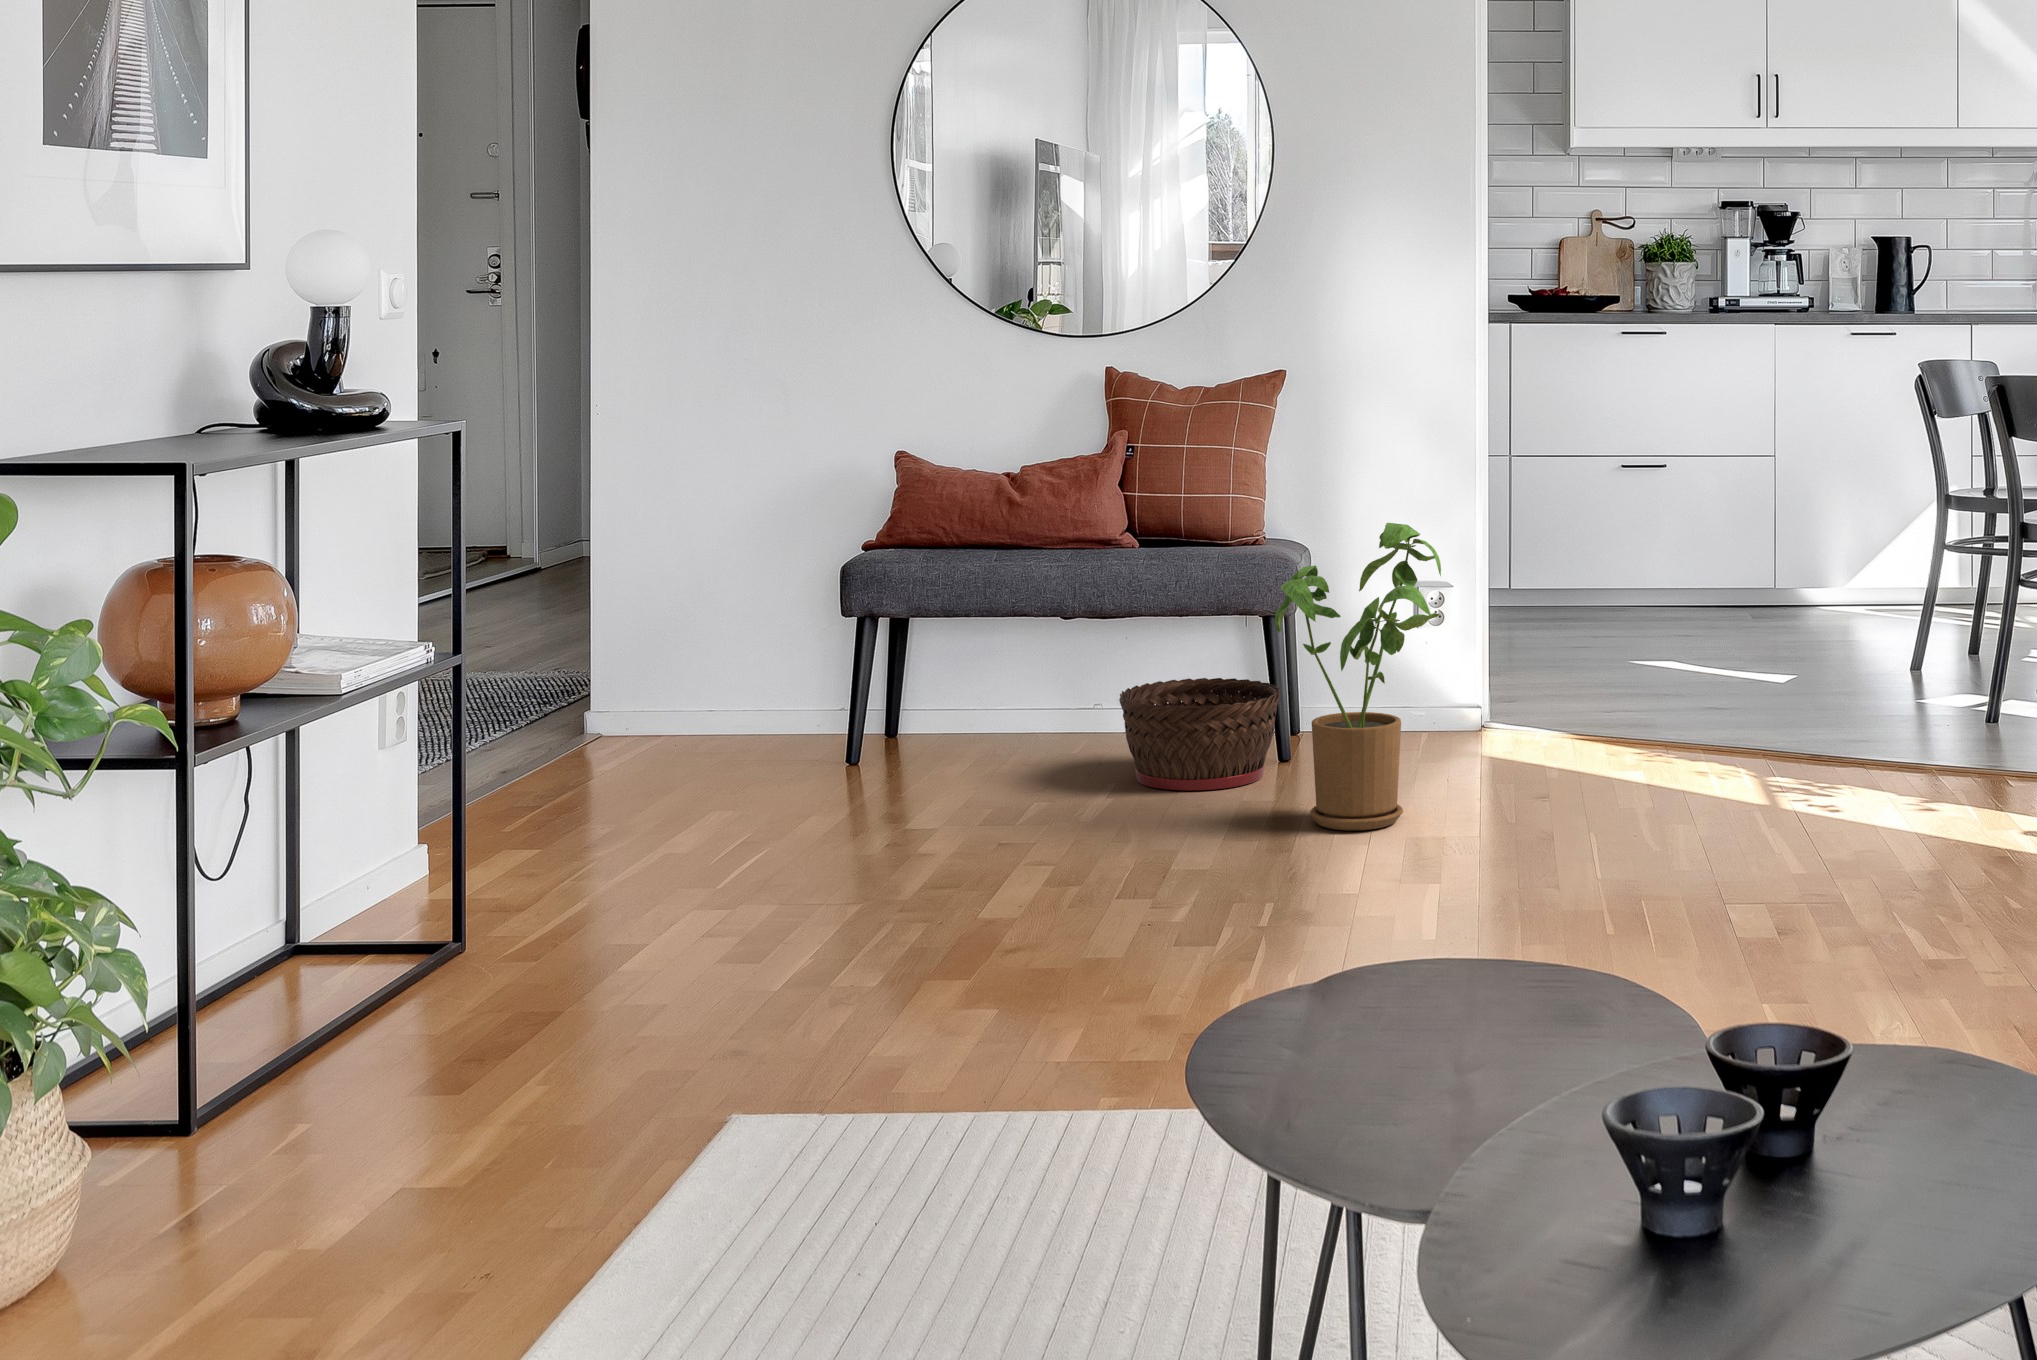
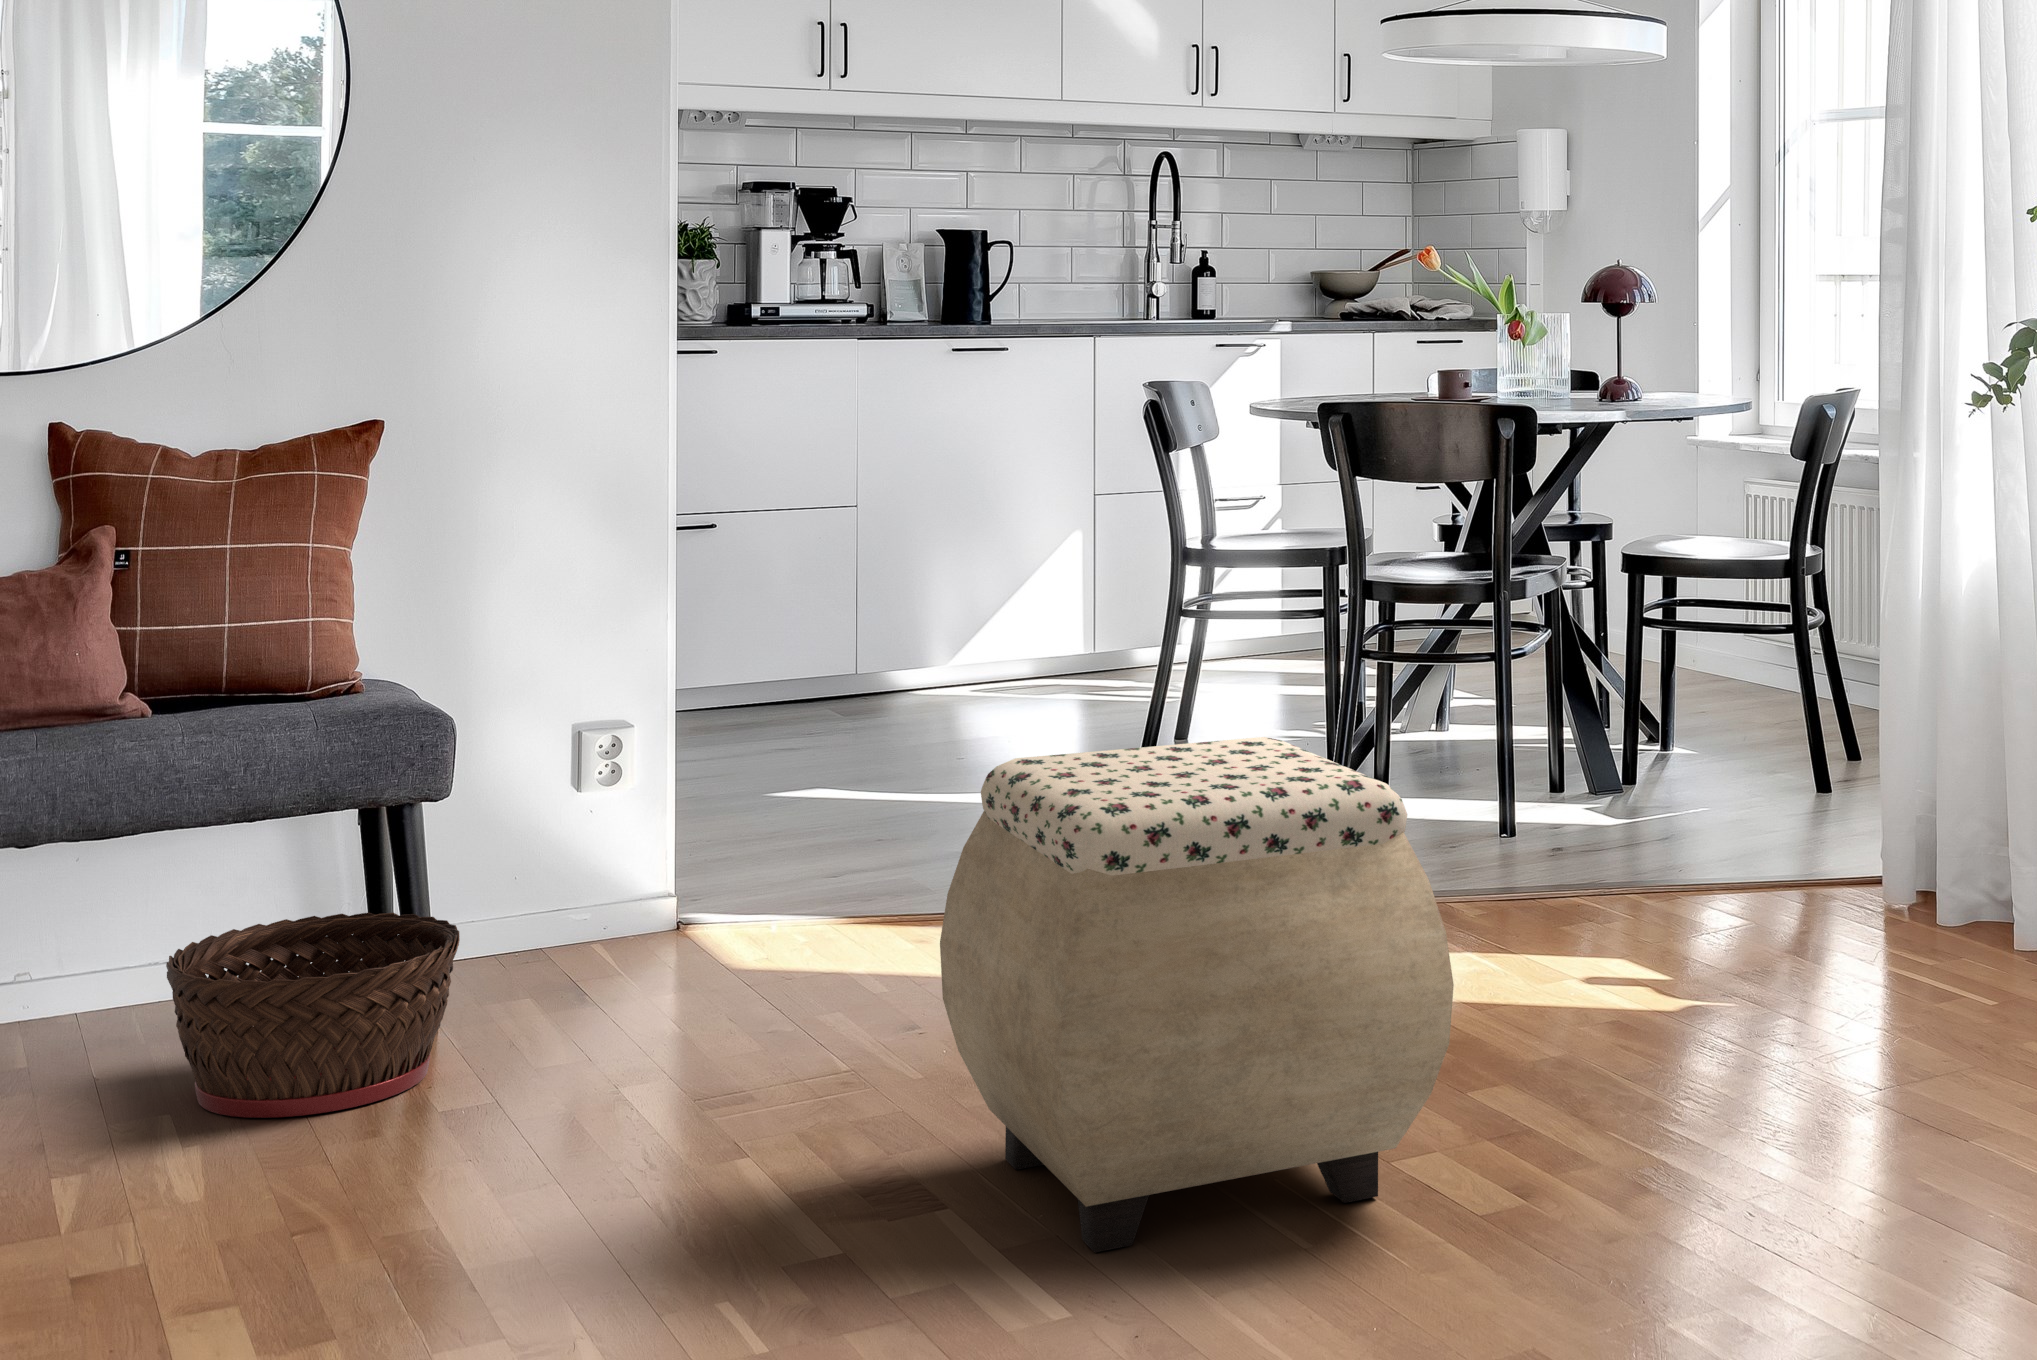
house plant: present [1275,523,1441,830] -> none [544,650,851,1137]
ottoman: none [1429,601,1719,927] -> present [940,737,1454,1252]

